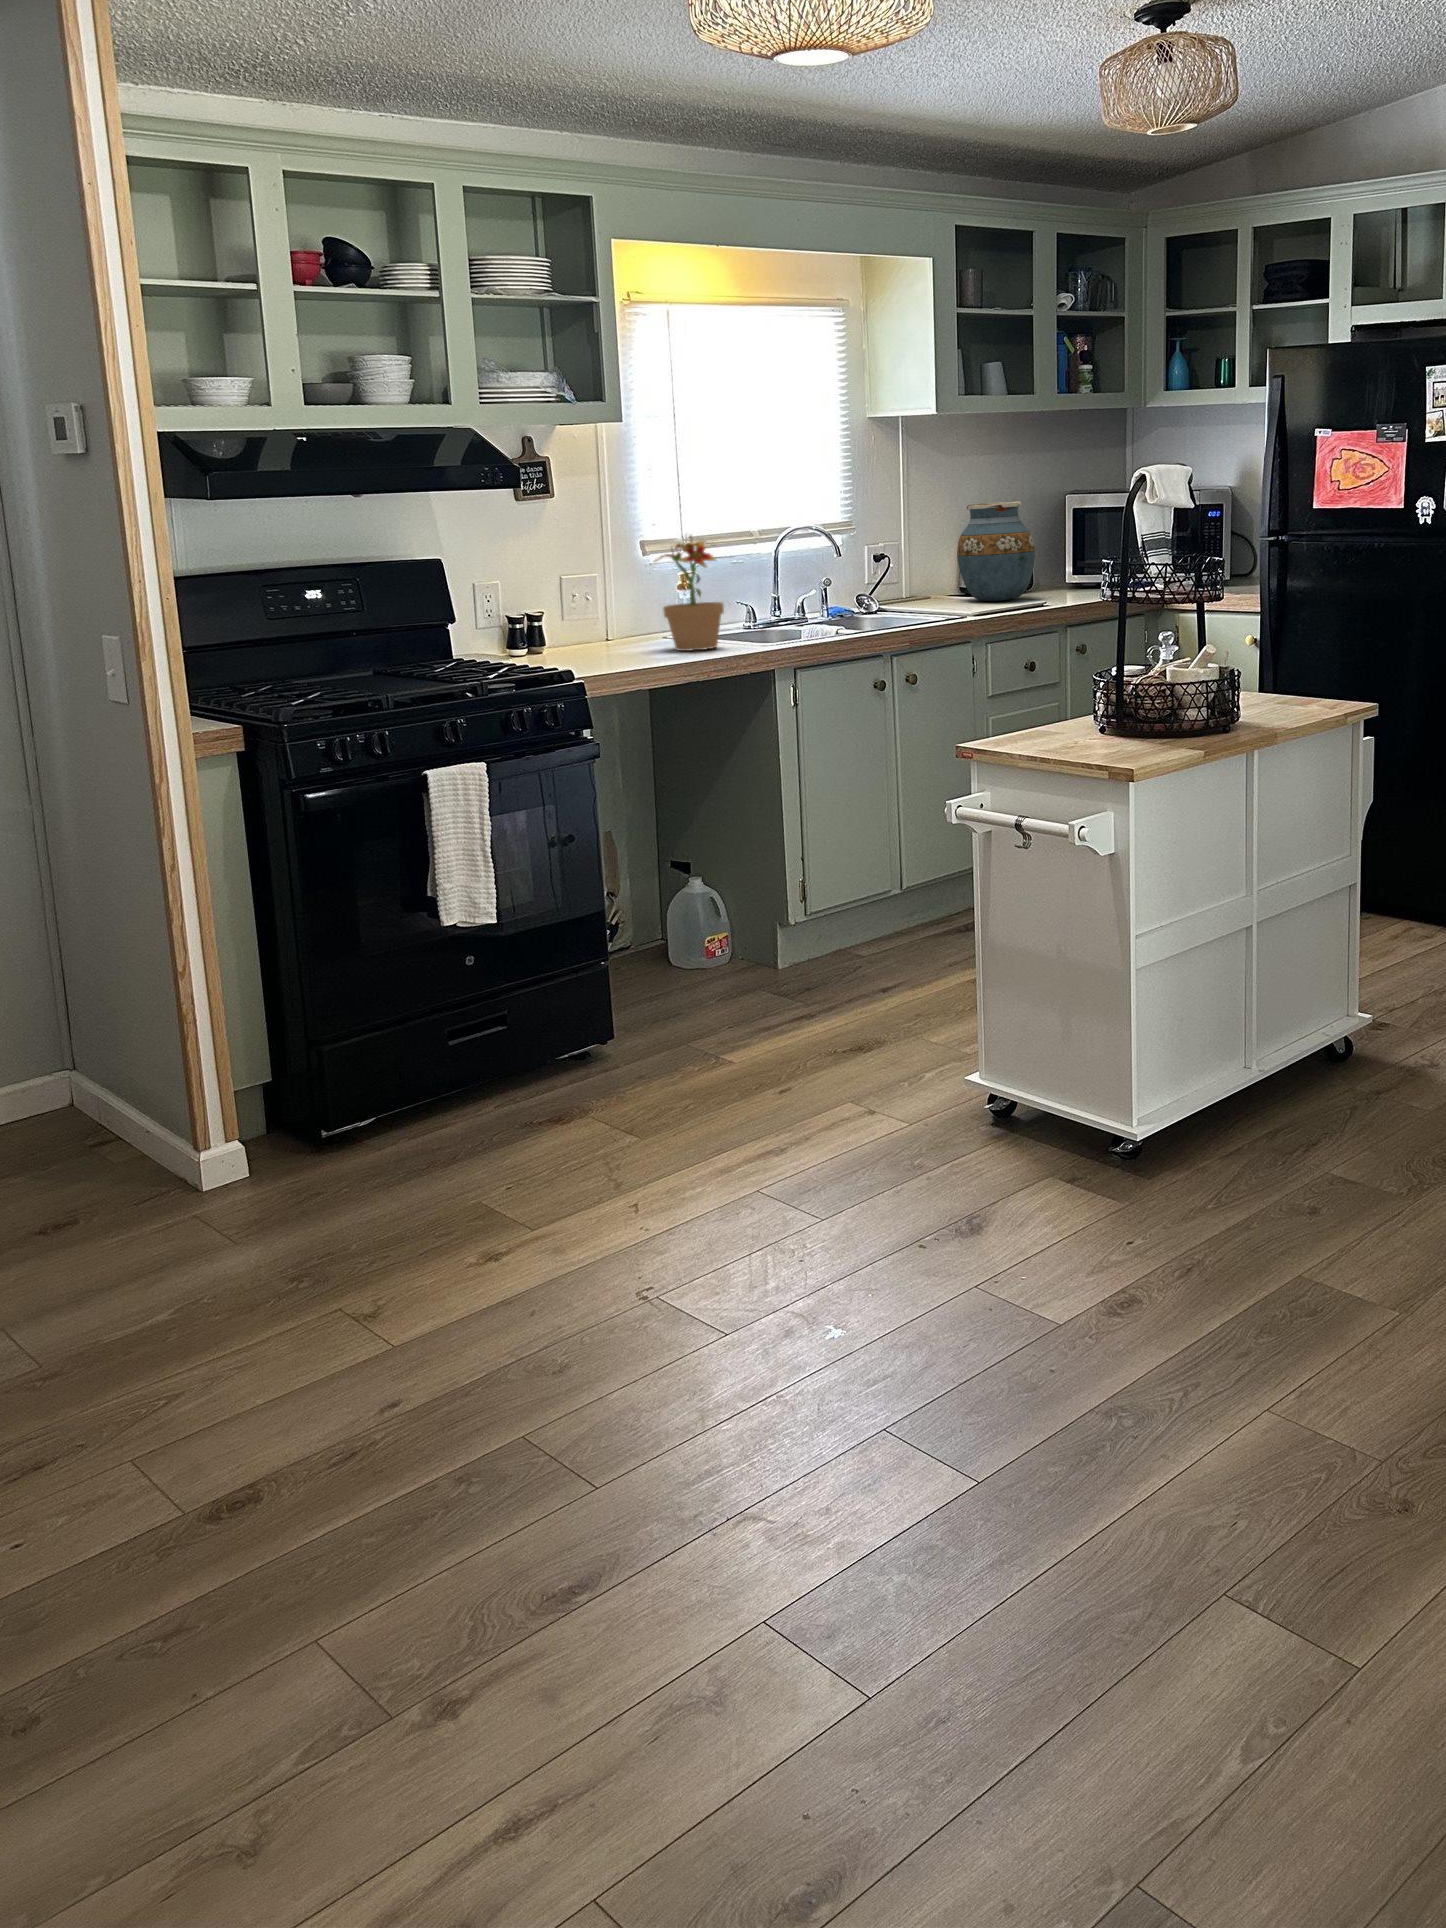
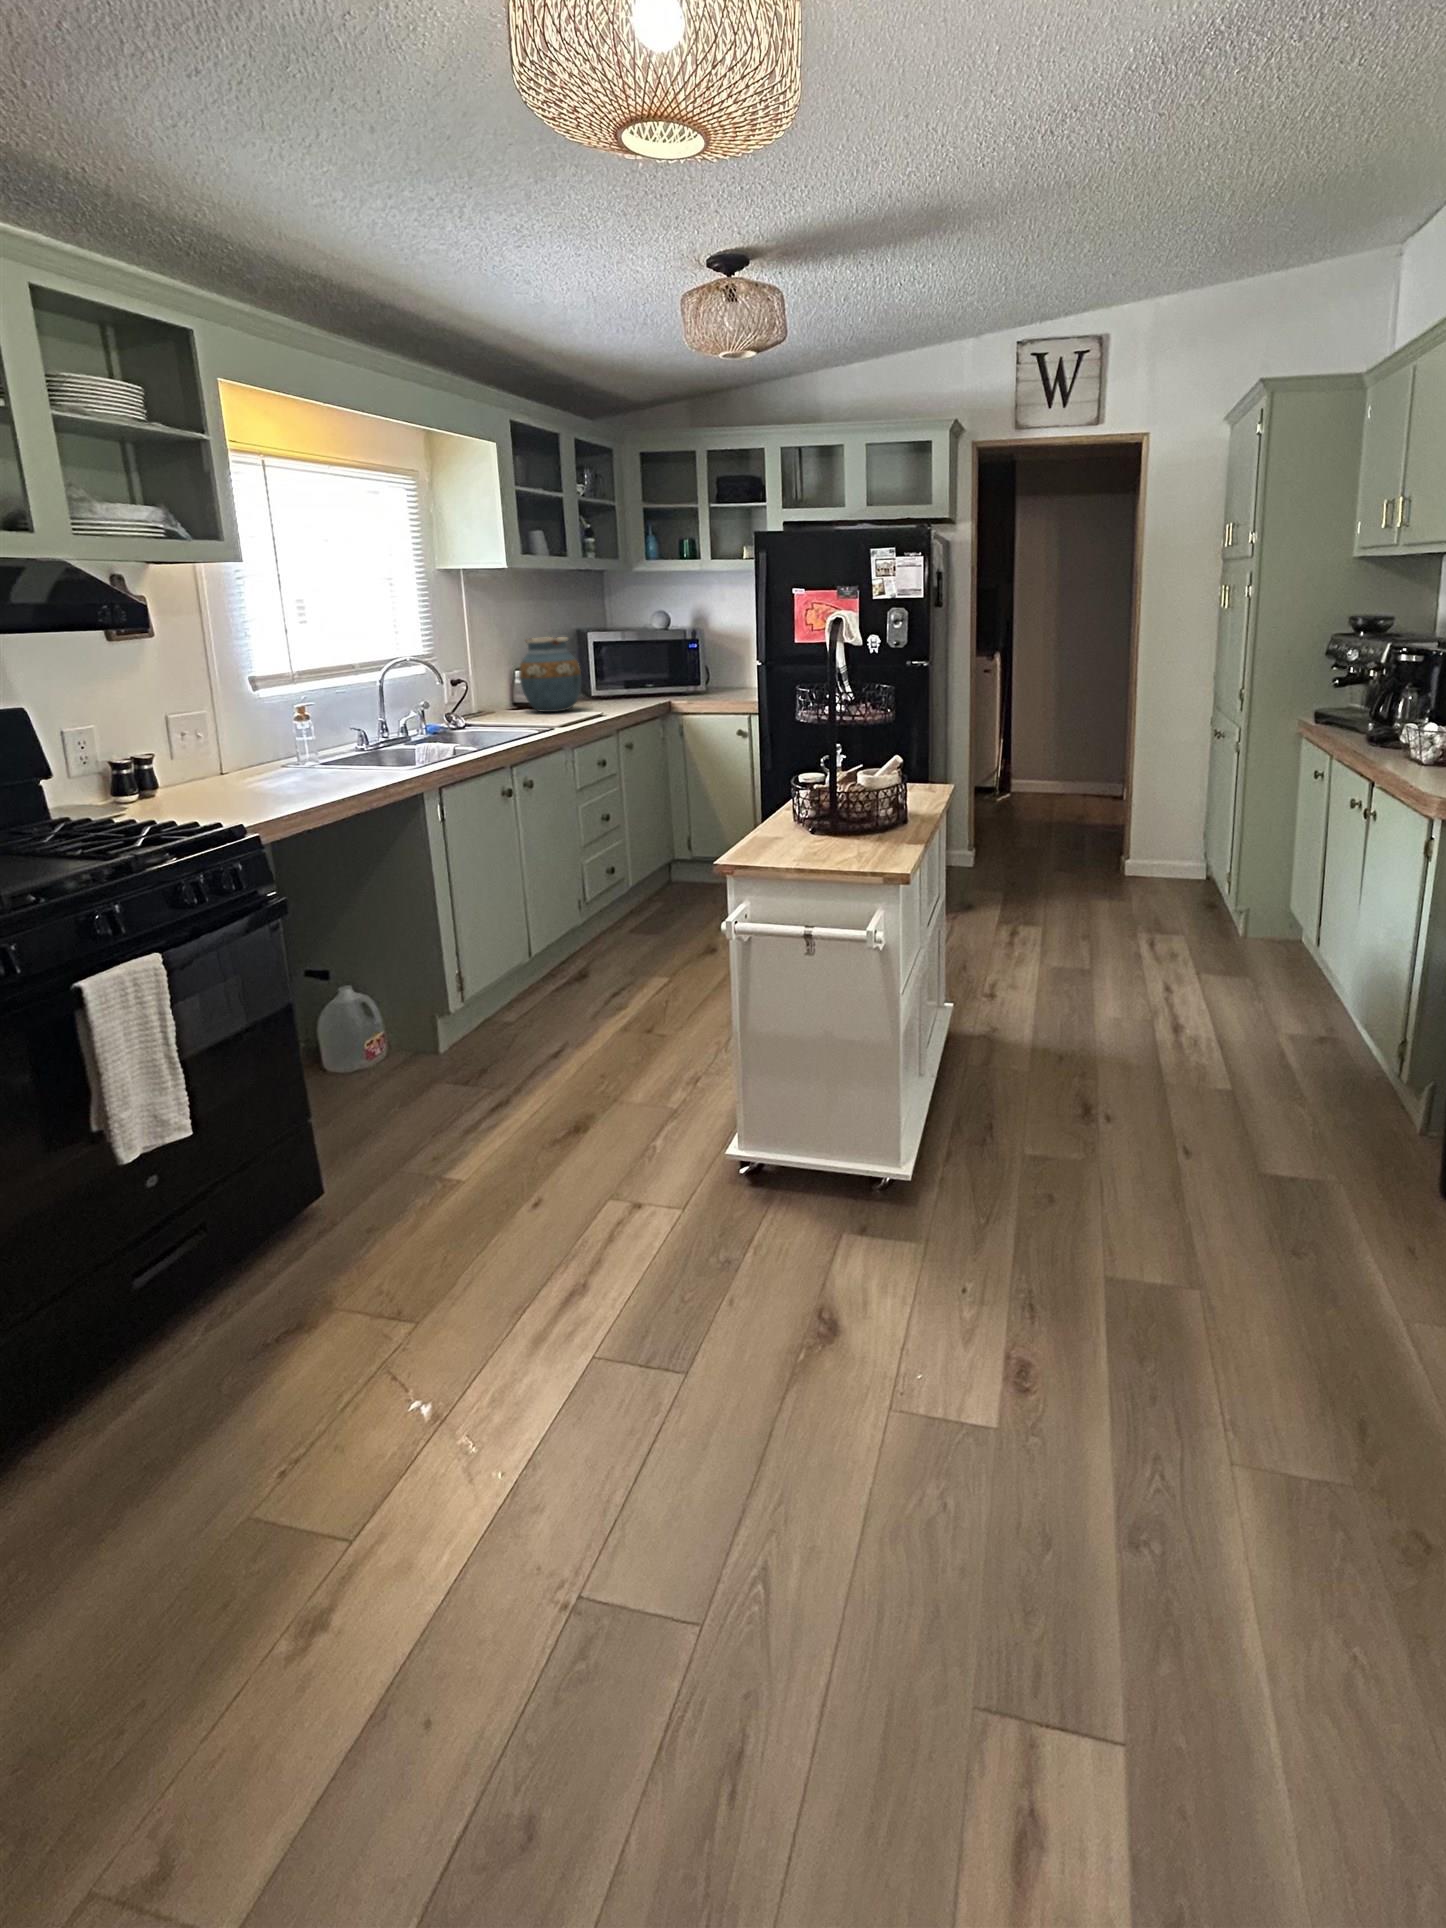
potted plant: present [655,536,724,651] -> none [295,670,379,782]

